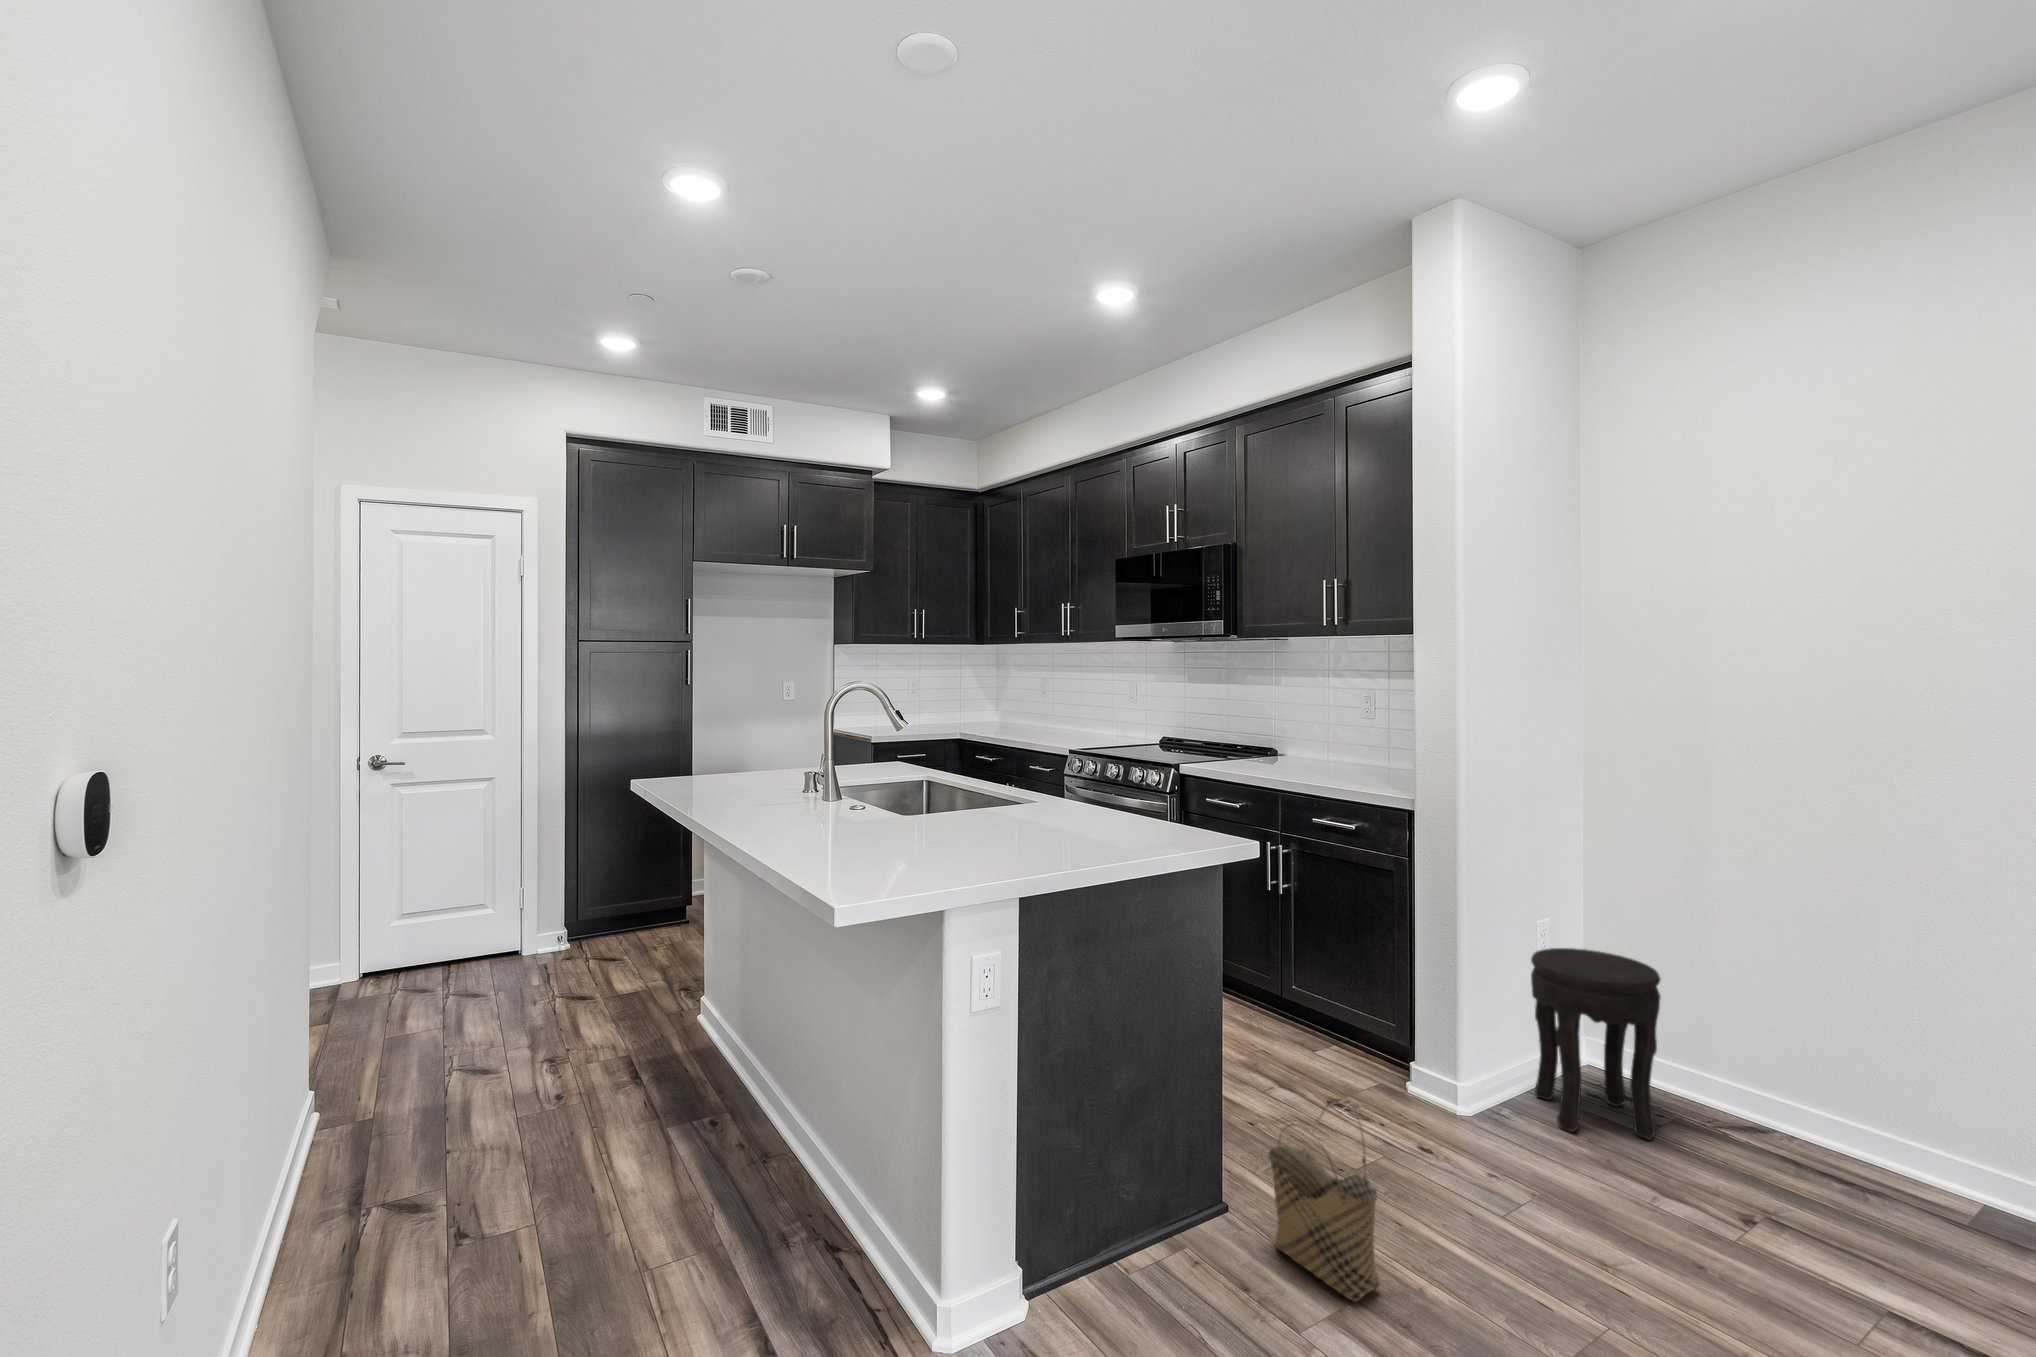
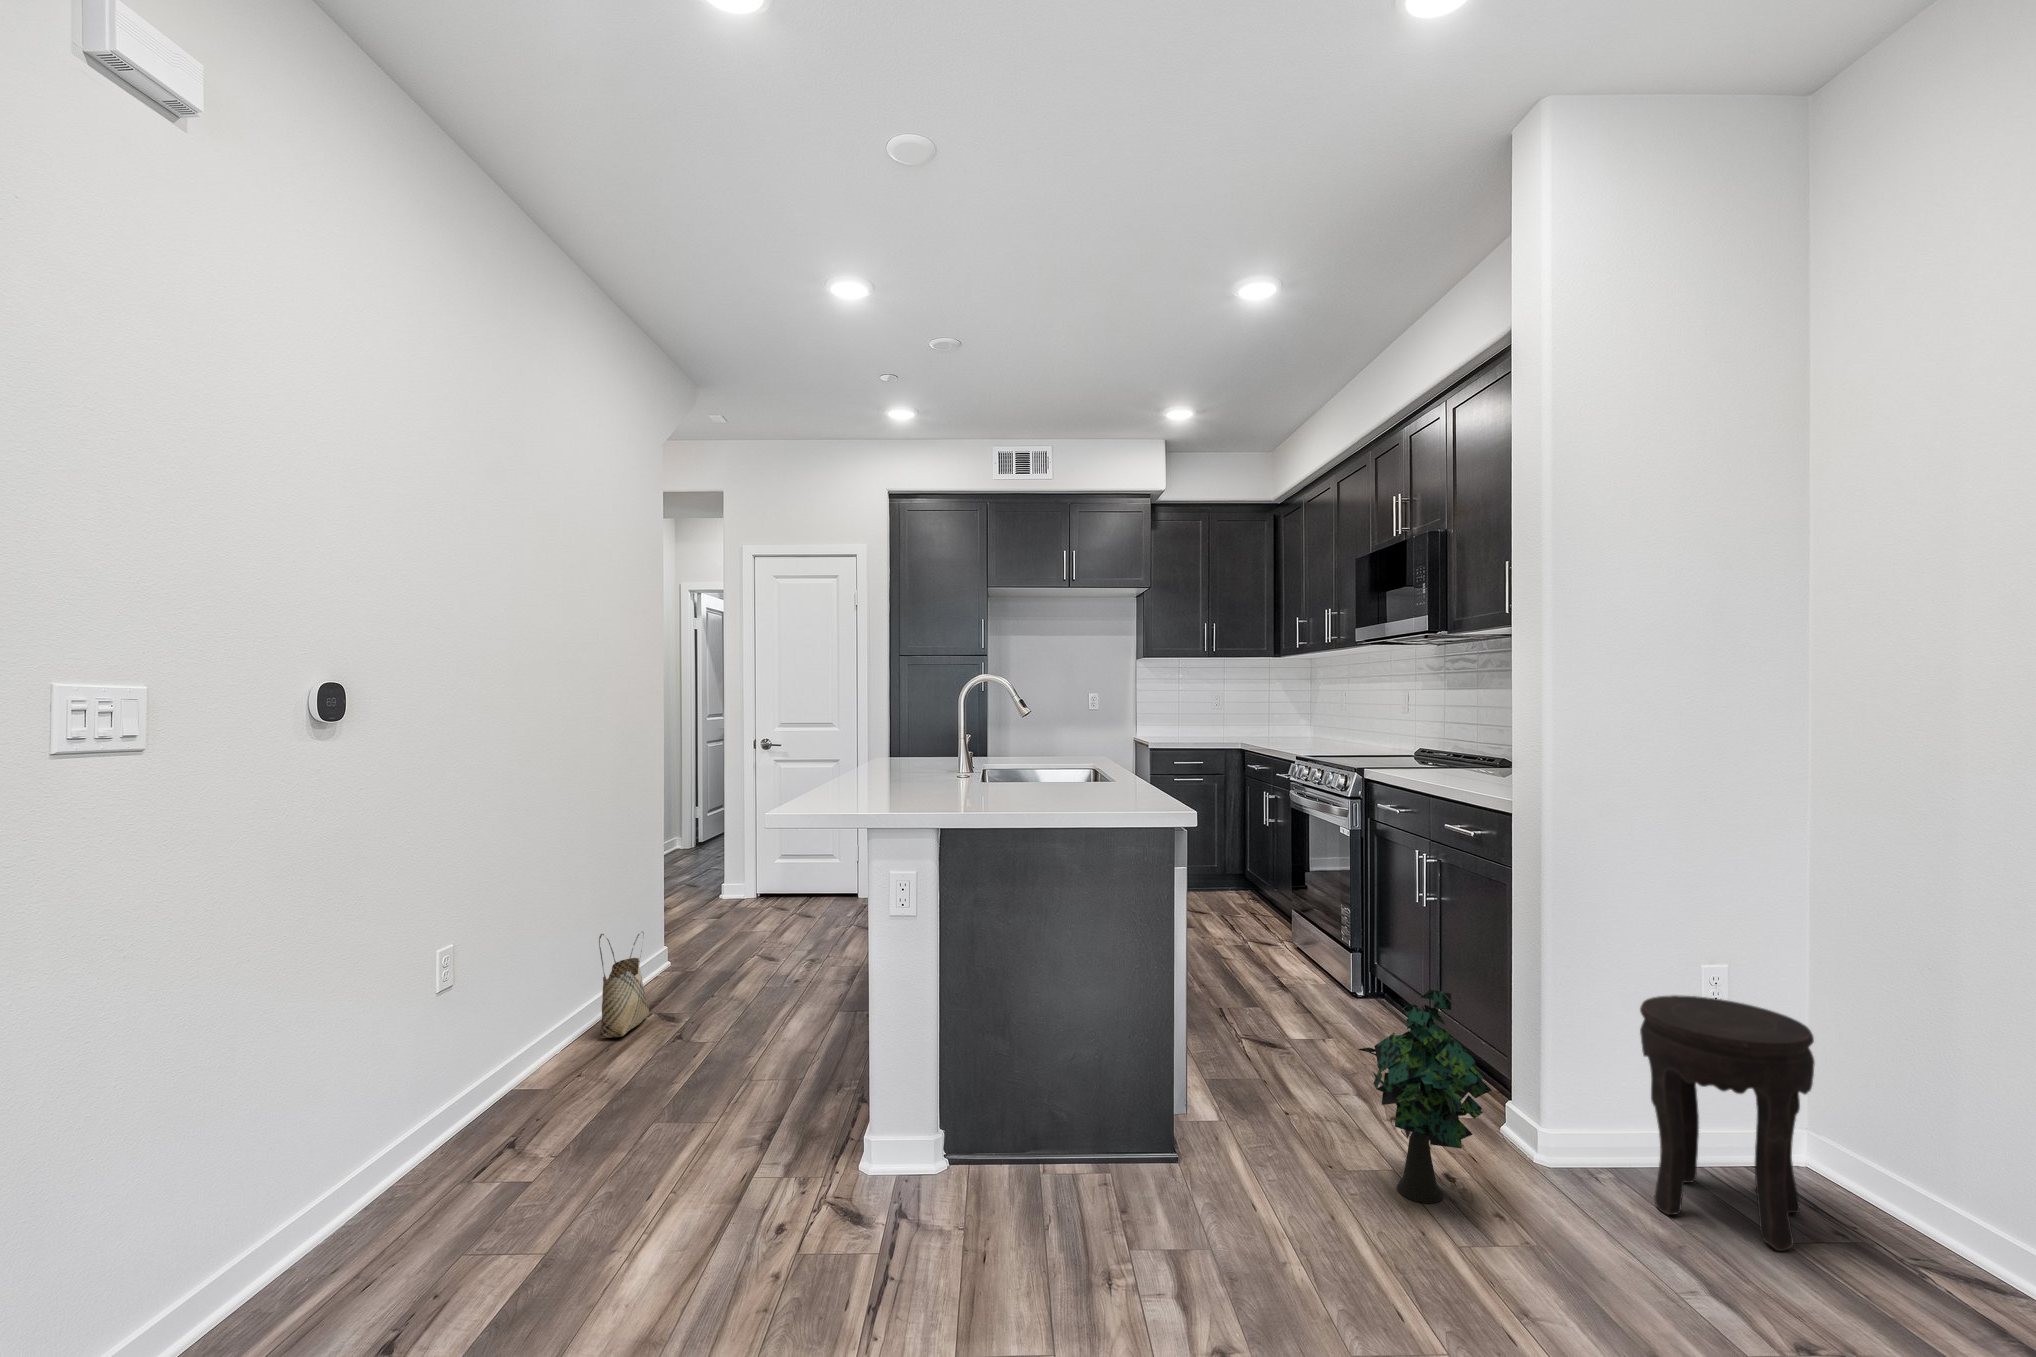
decorative plant: none [1367,982,1493,1181] -> present [1358,990,1491,1203]
woven basket: present [1268,1103,1380,1302] -> present [599,931,649,1038]

